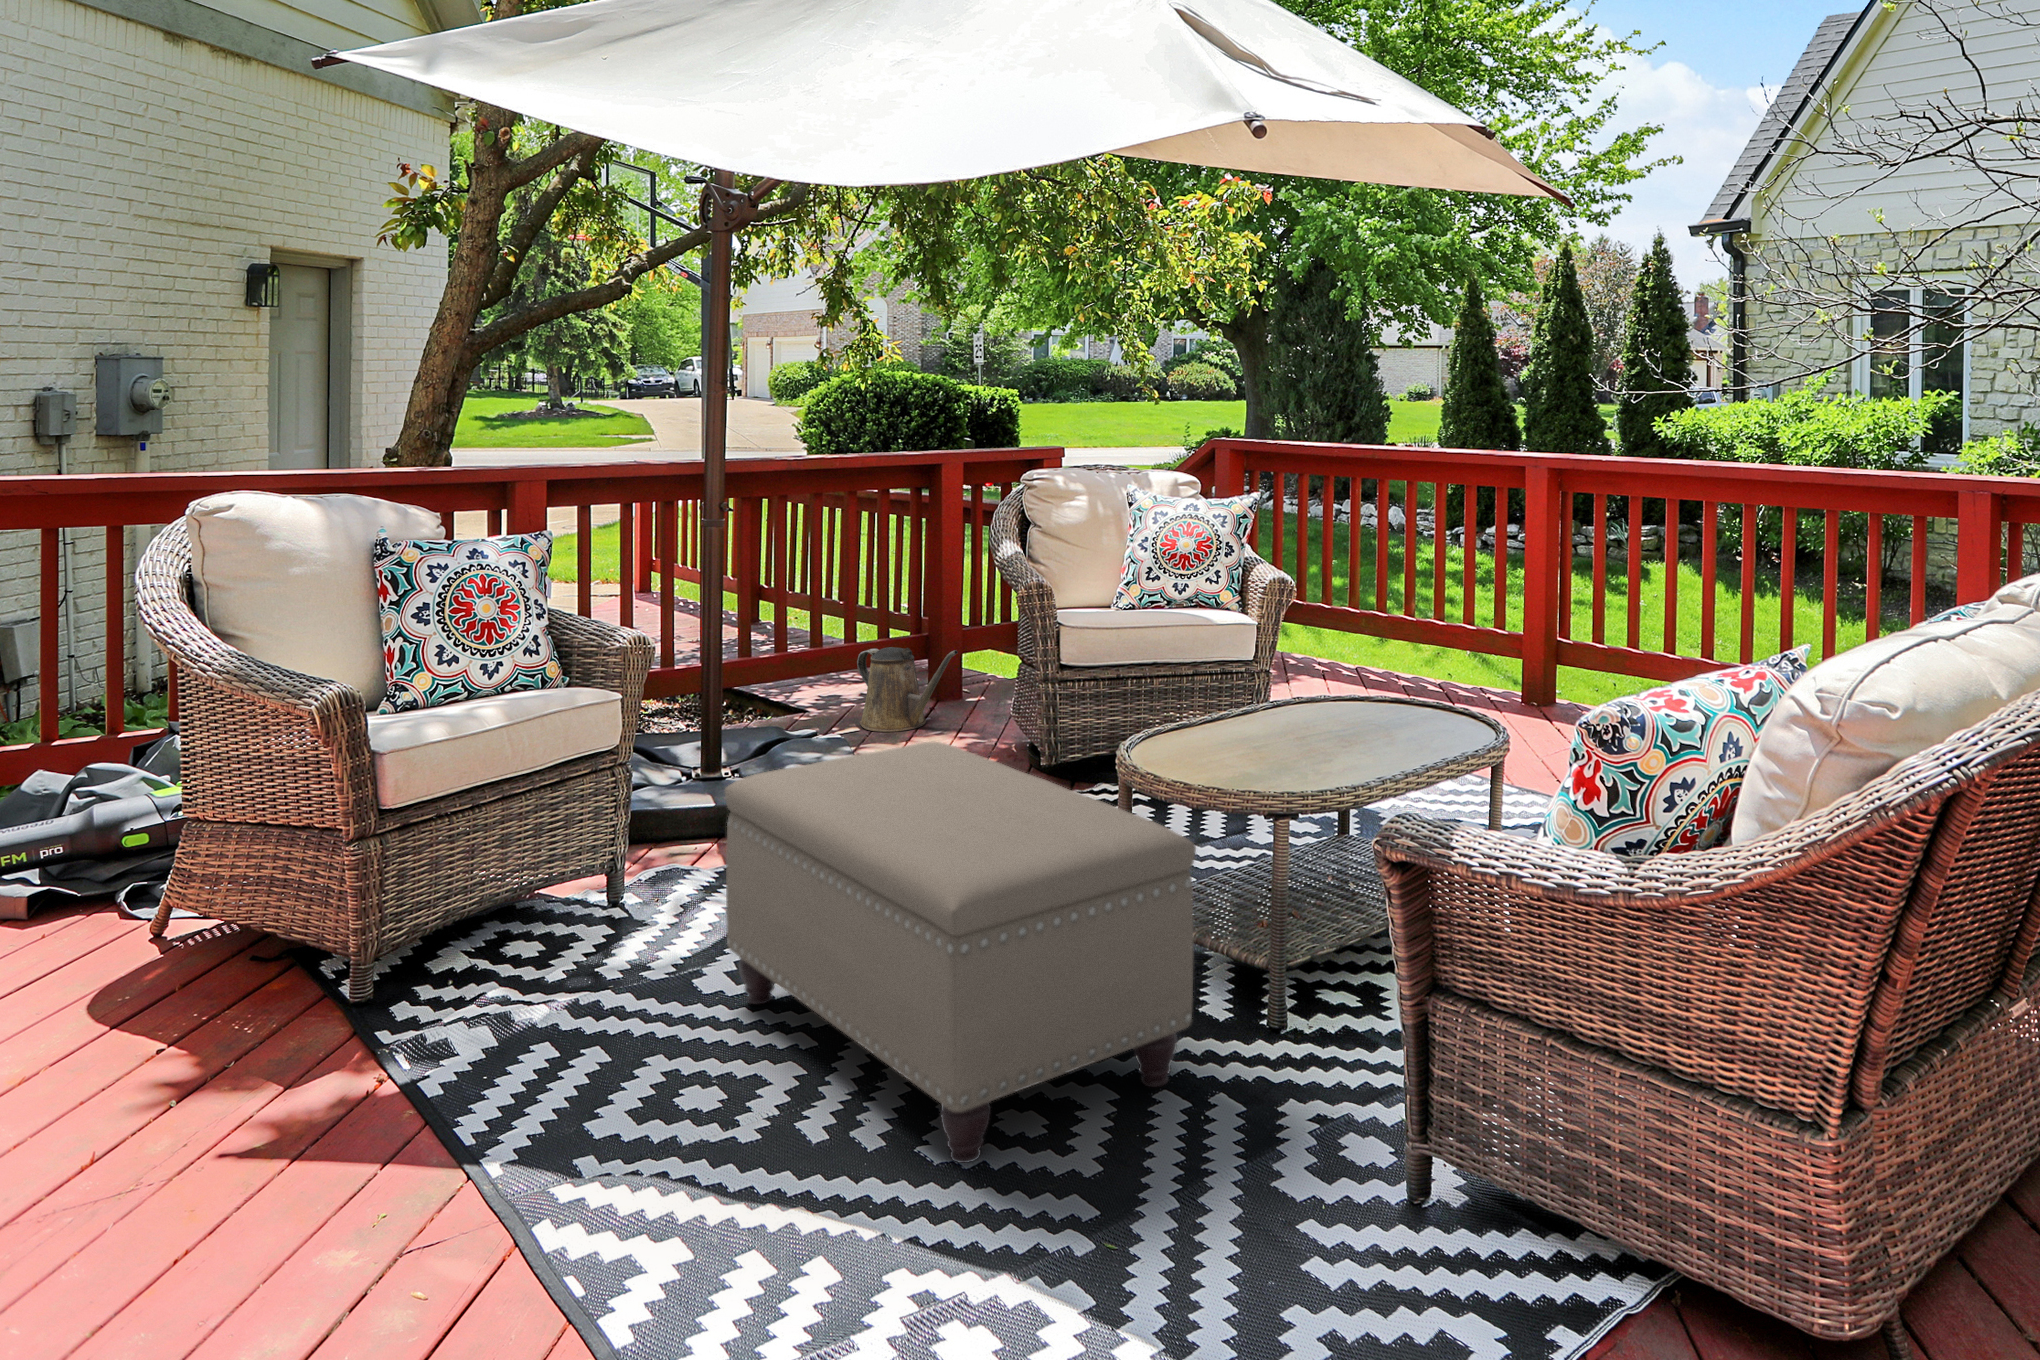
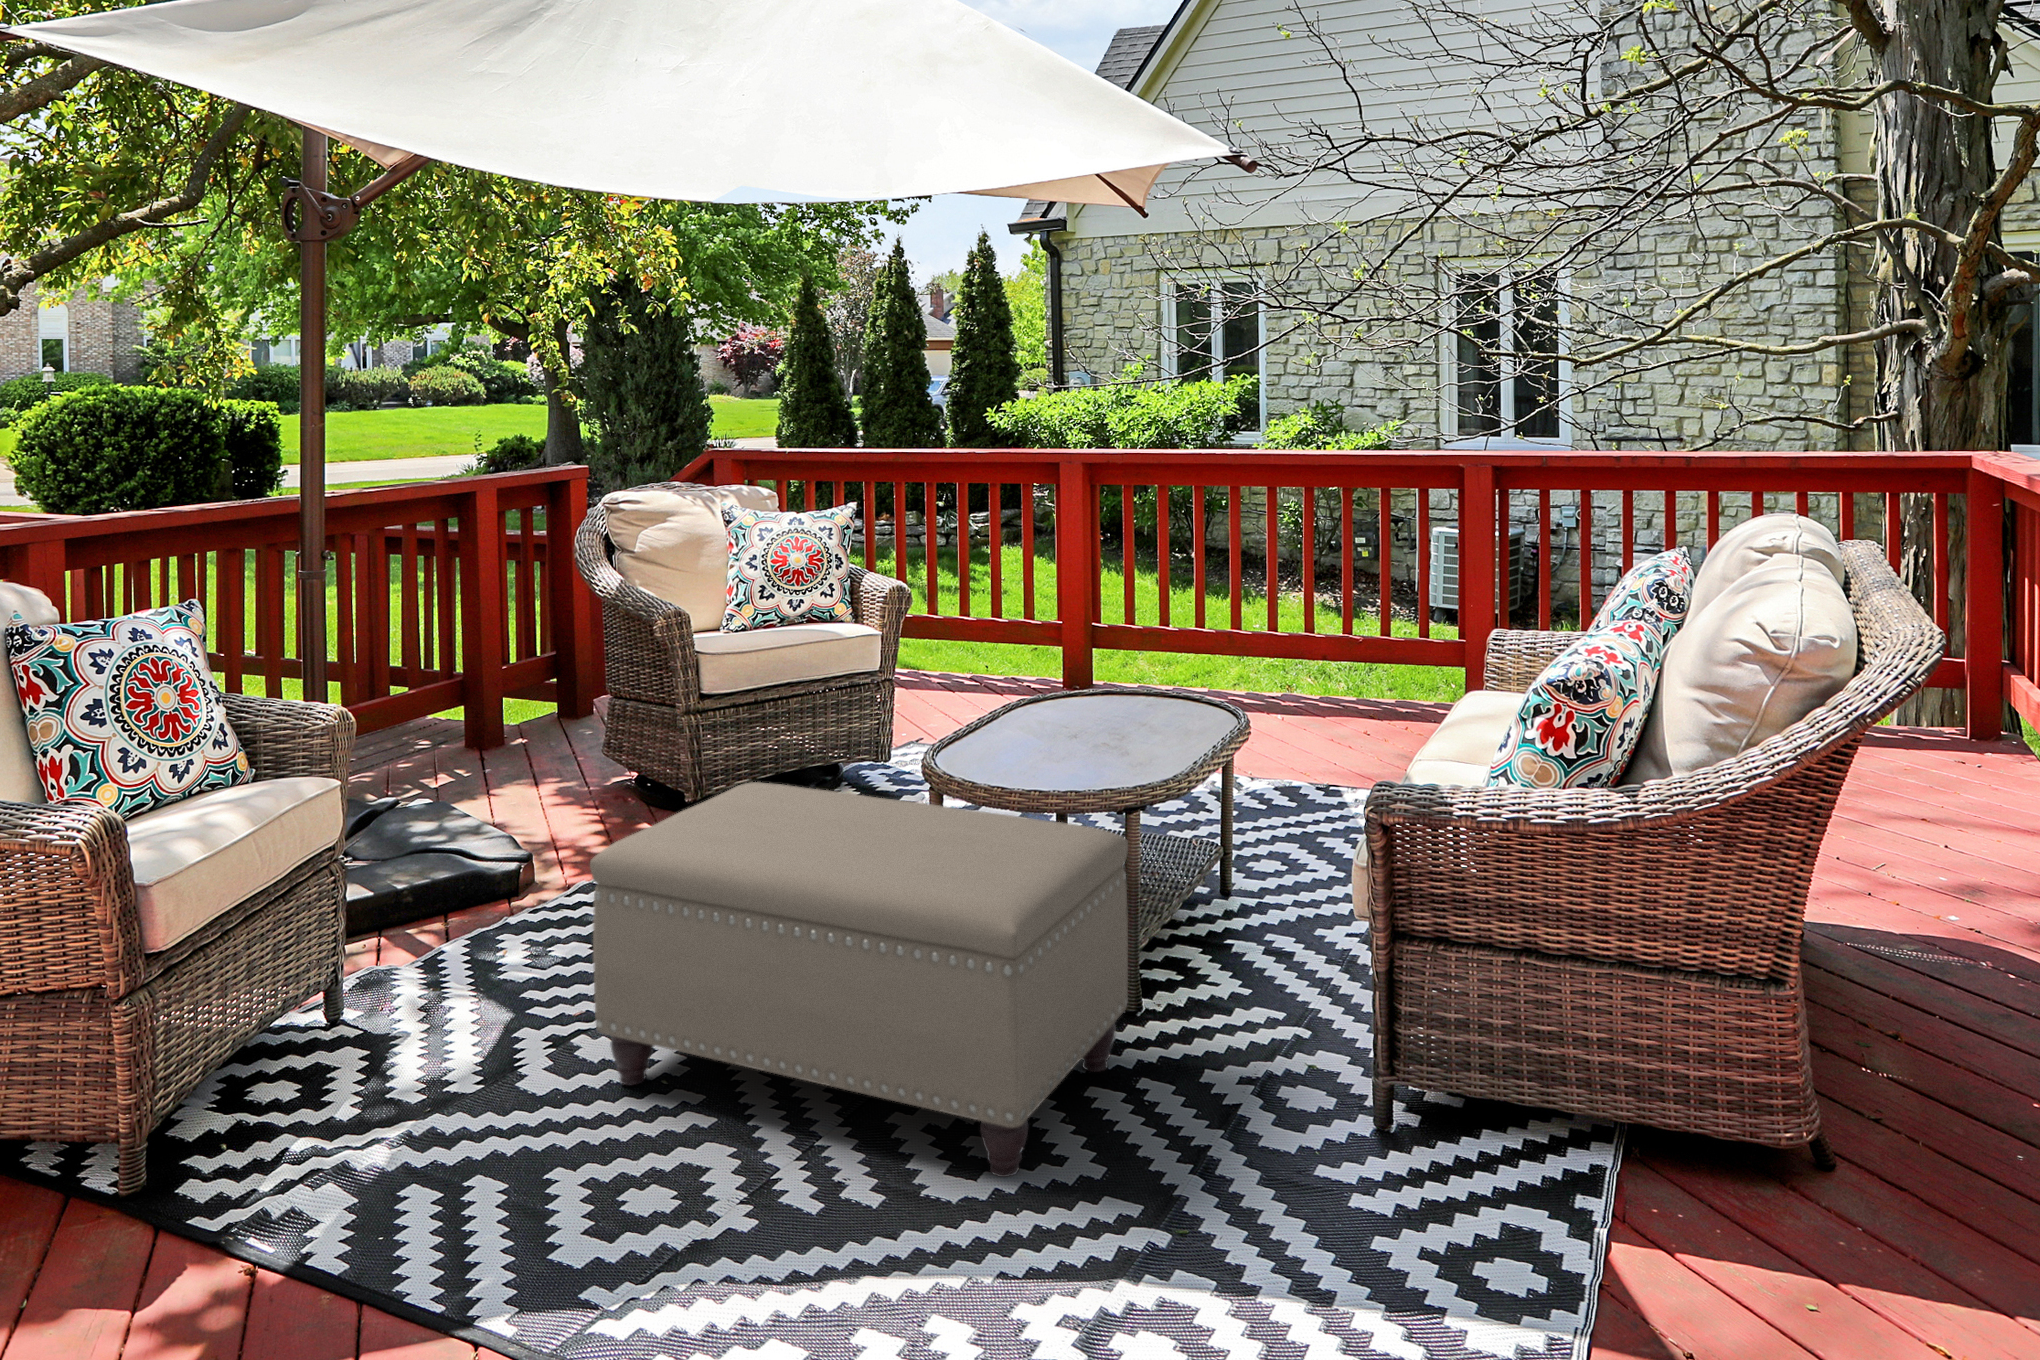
watering can: present [857,647,958,732] -> none [384,691,527,790]

